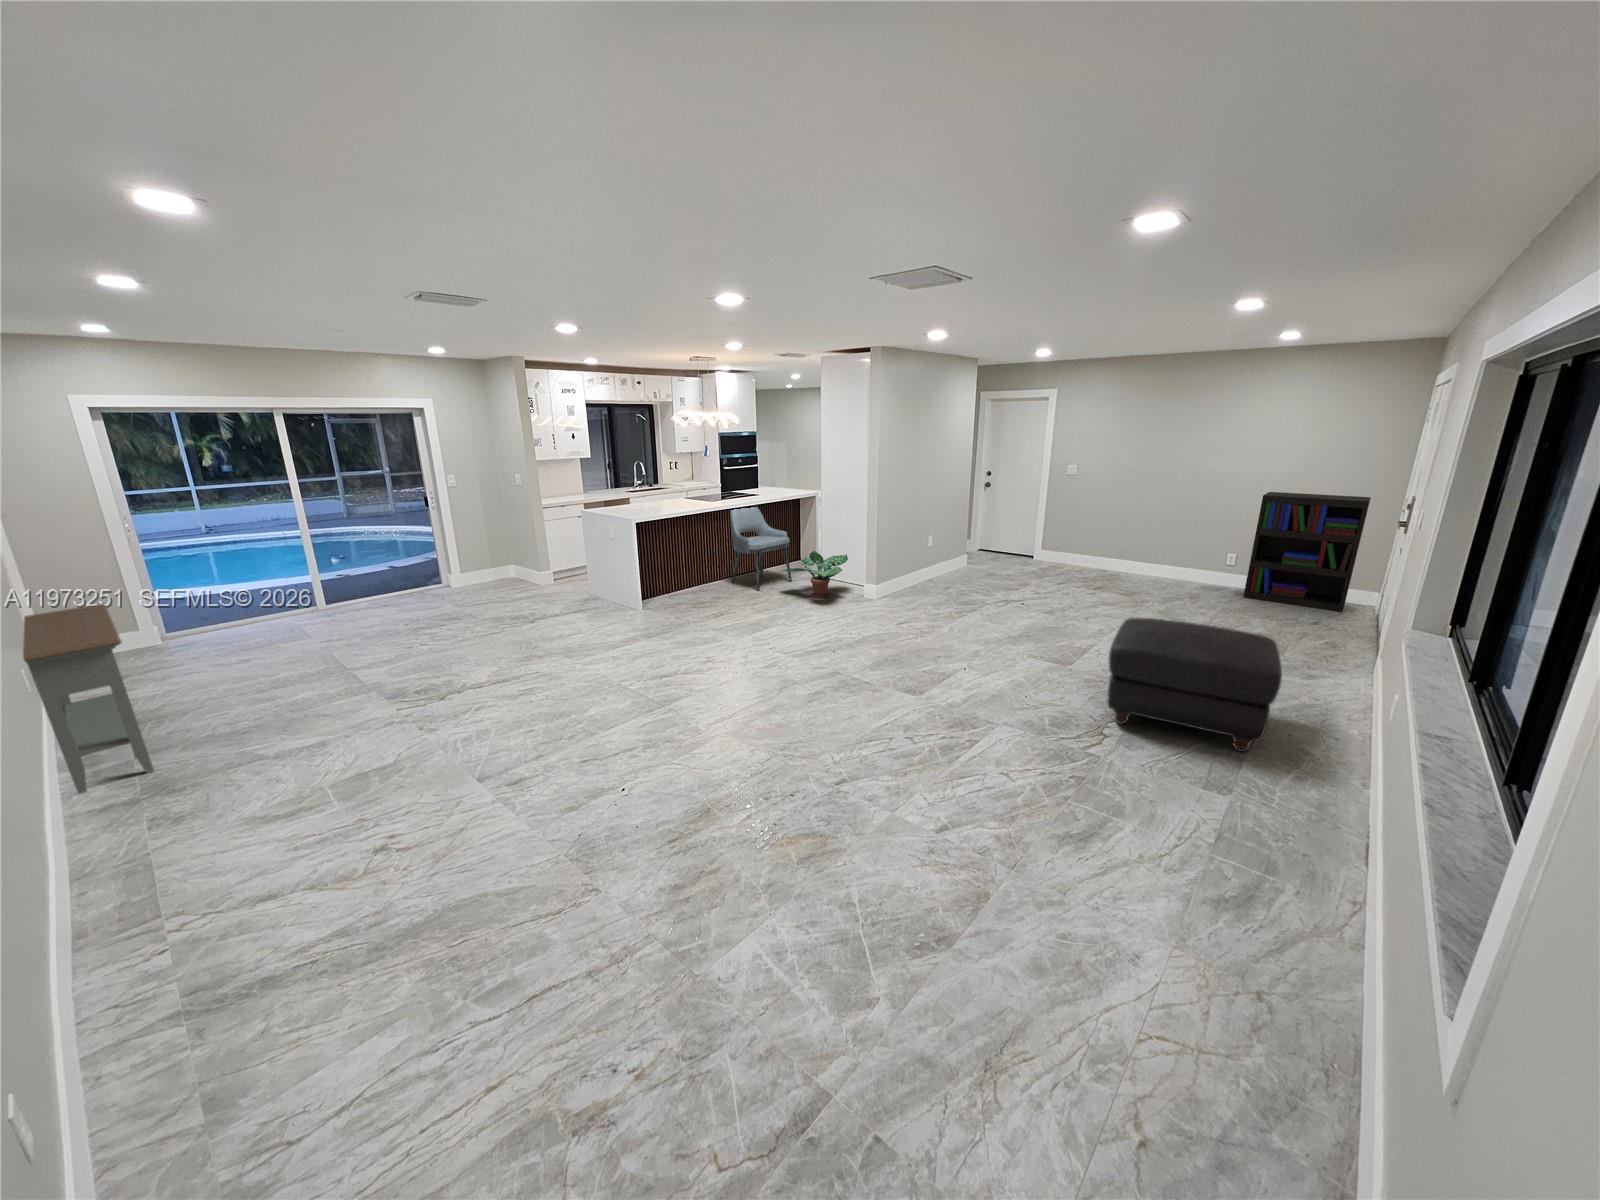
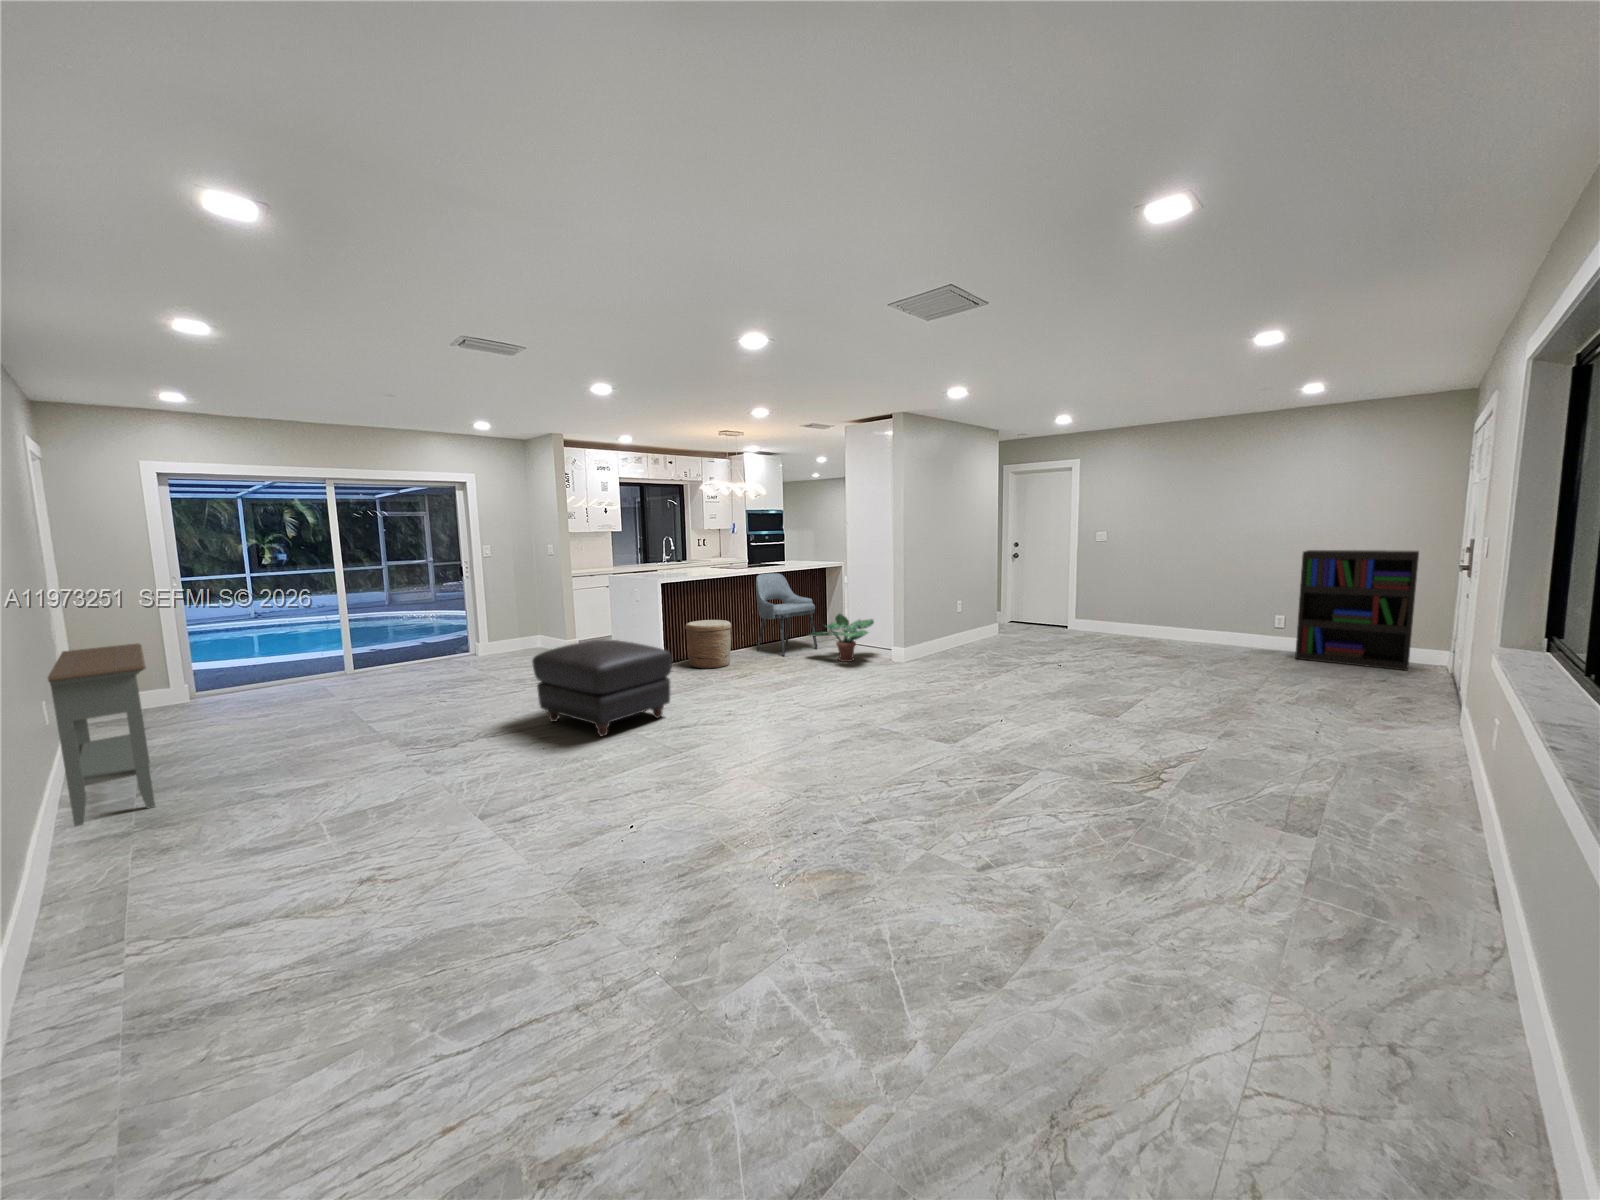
woven basket: none [661,556,706,606] -> present [685,620,731,669]
ottoman: present [1107,618,1282,752] -> present [532,640,672,736]

